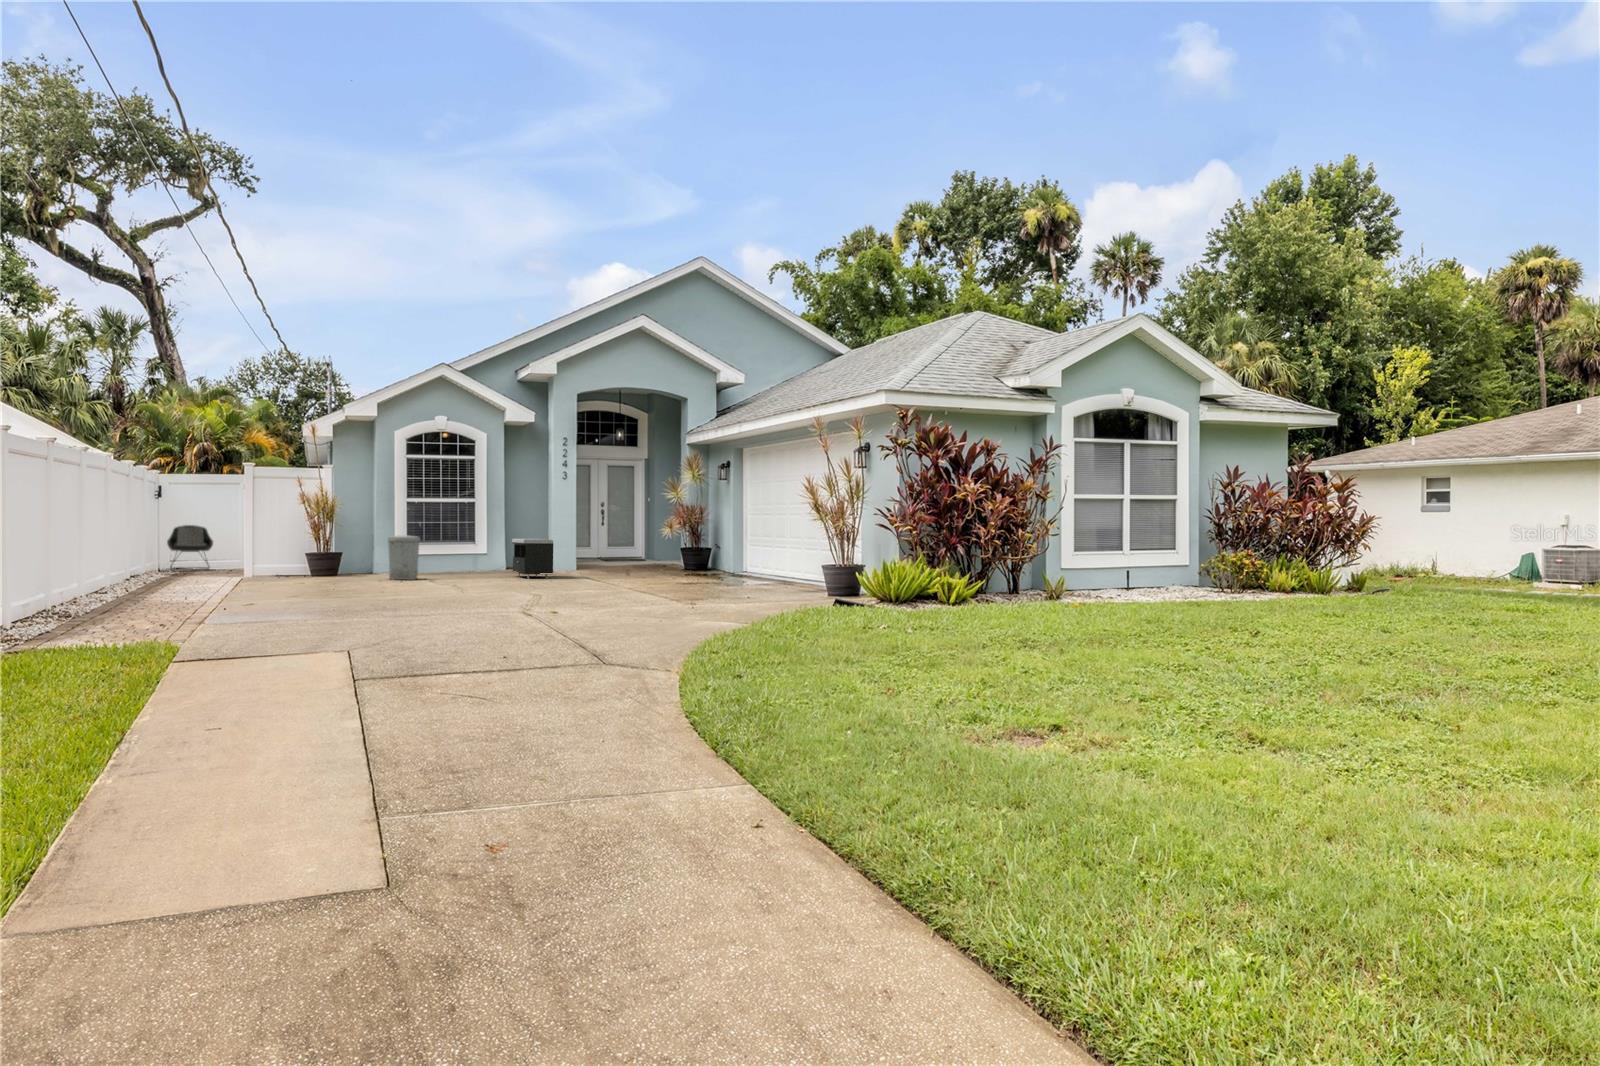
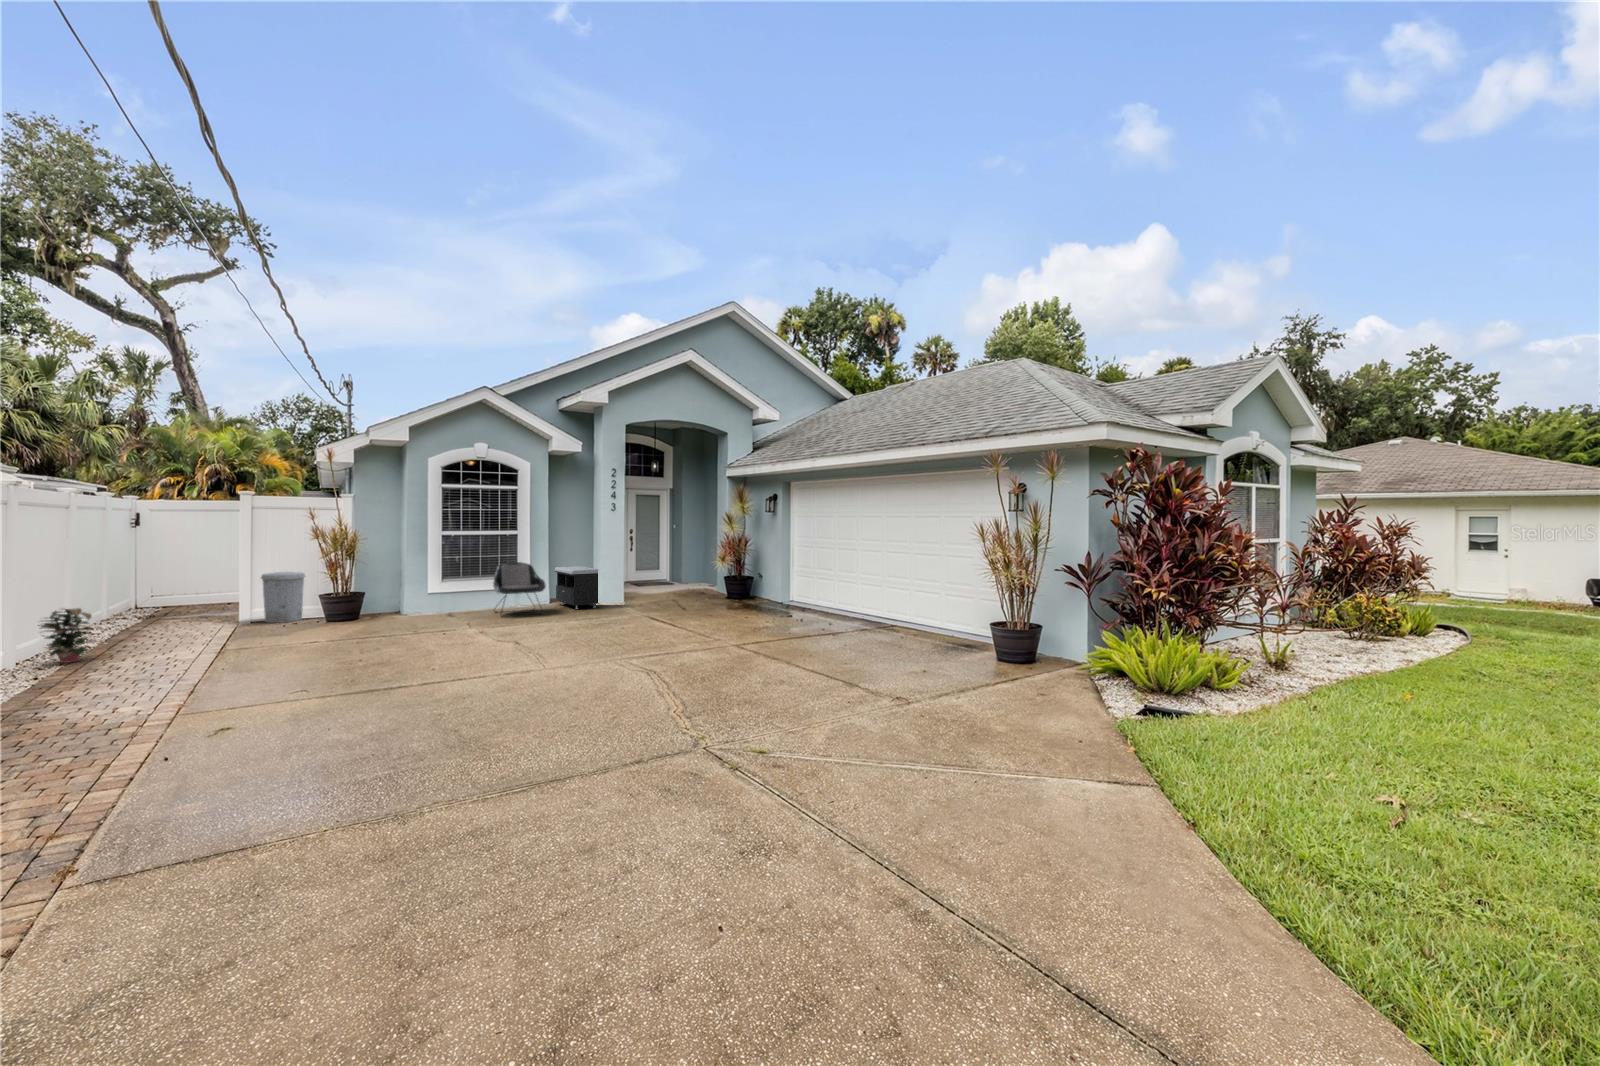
lounge chair: present [167,525,213,570] -> present [493,562,546,616]
trash can: present [388,535,420,580] -> present [261,572,305,623]
decorative plant: none [125,545,159,585] -> present [39,608,92,663]

